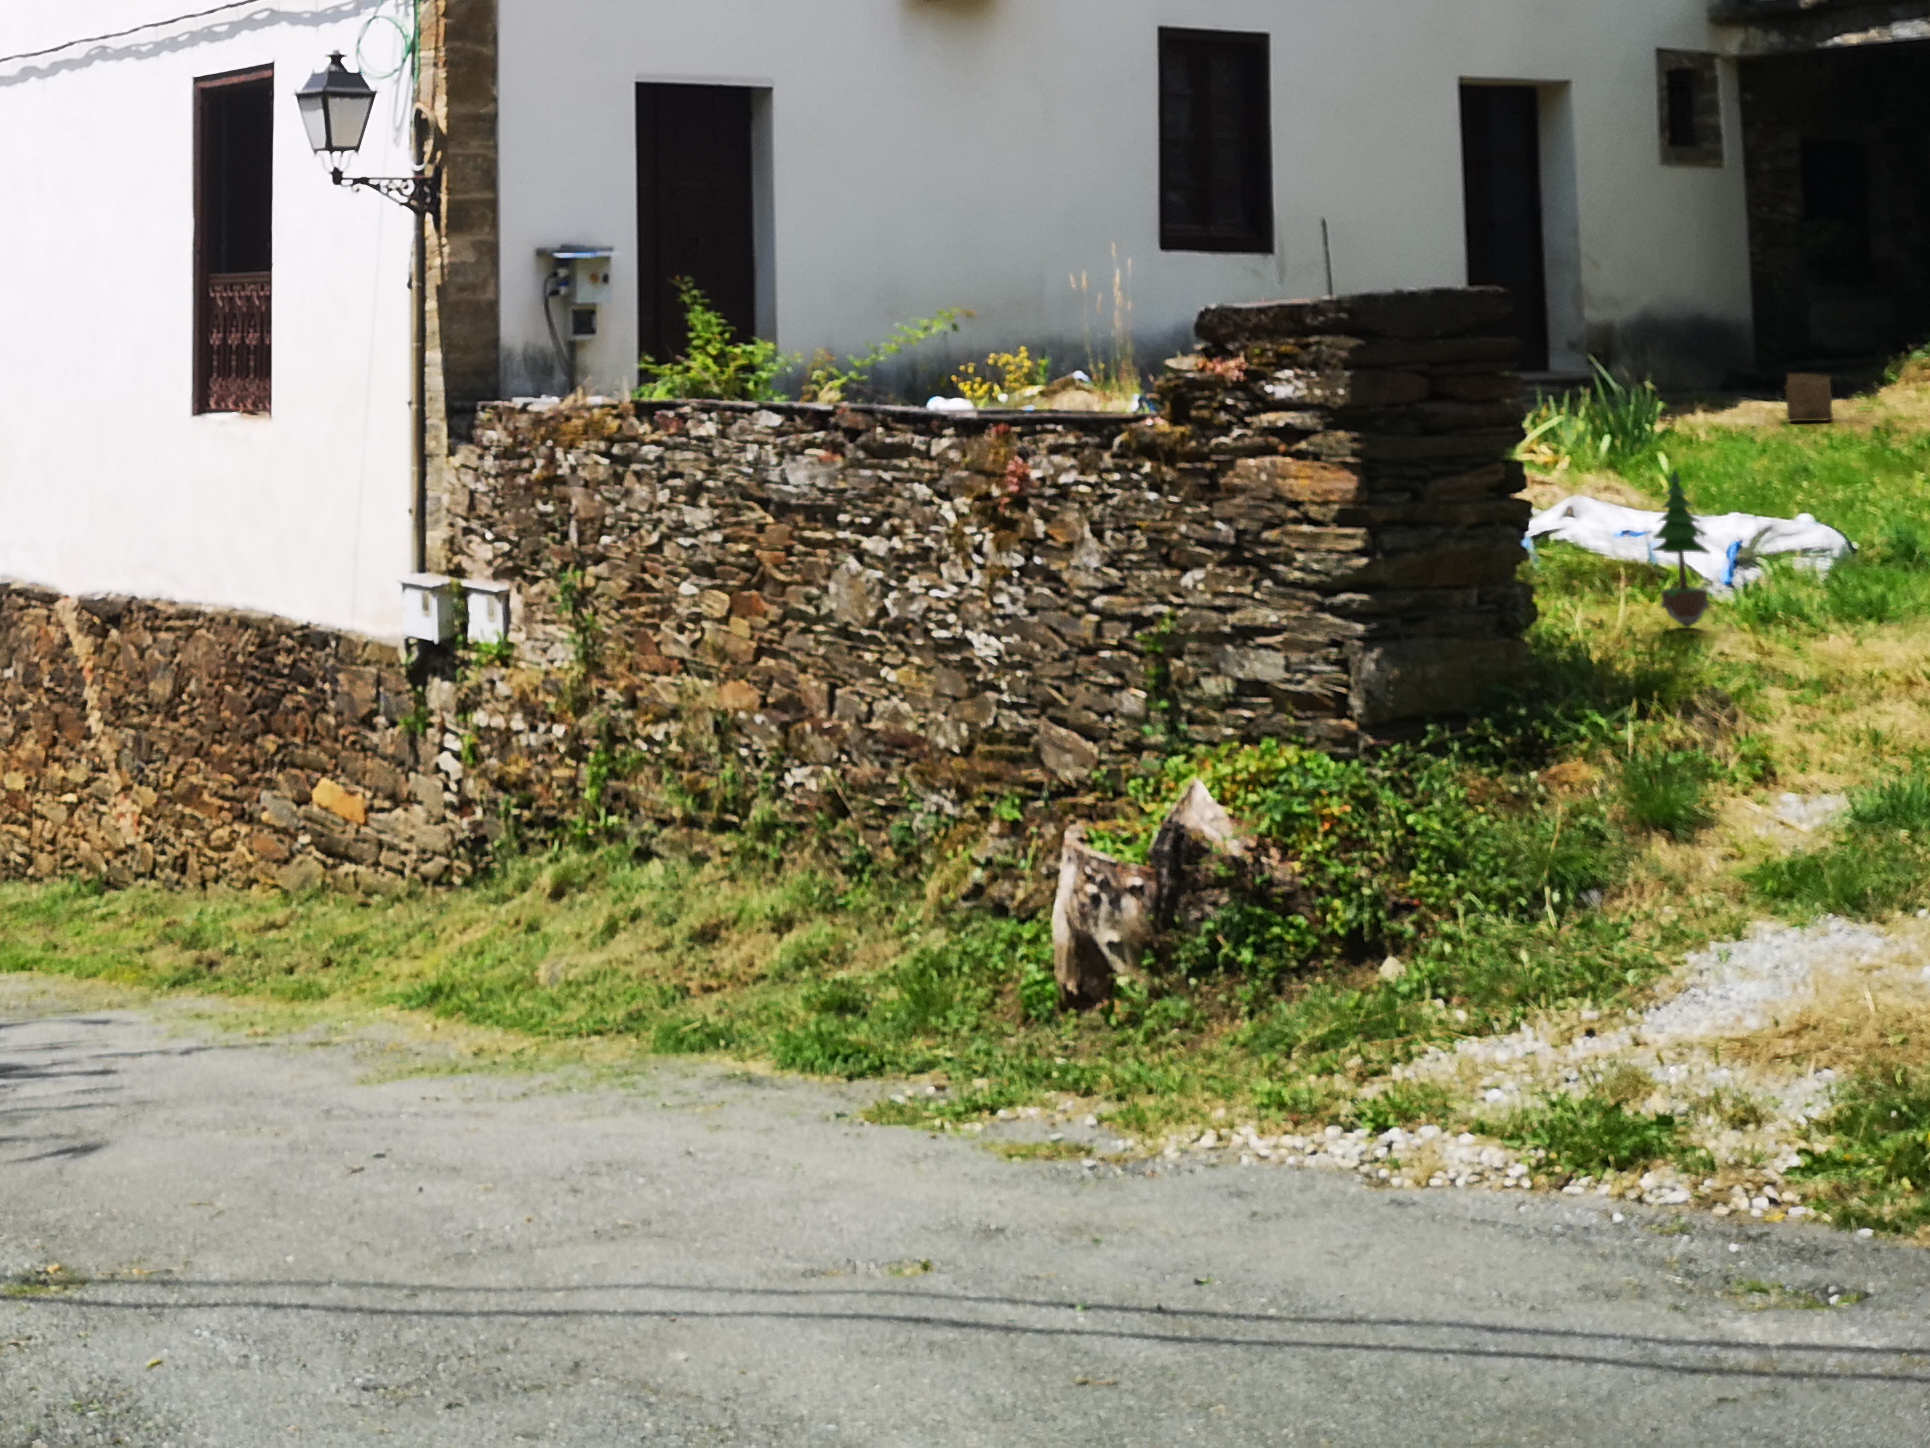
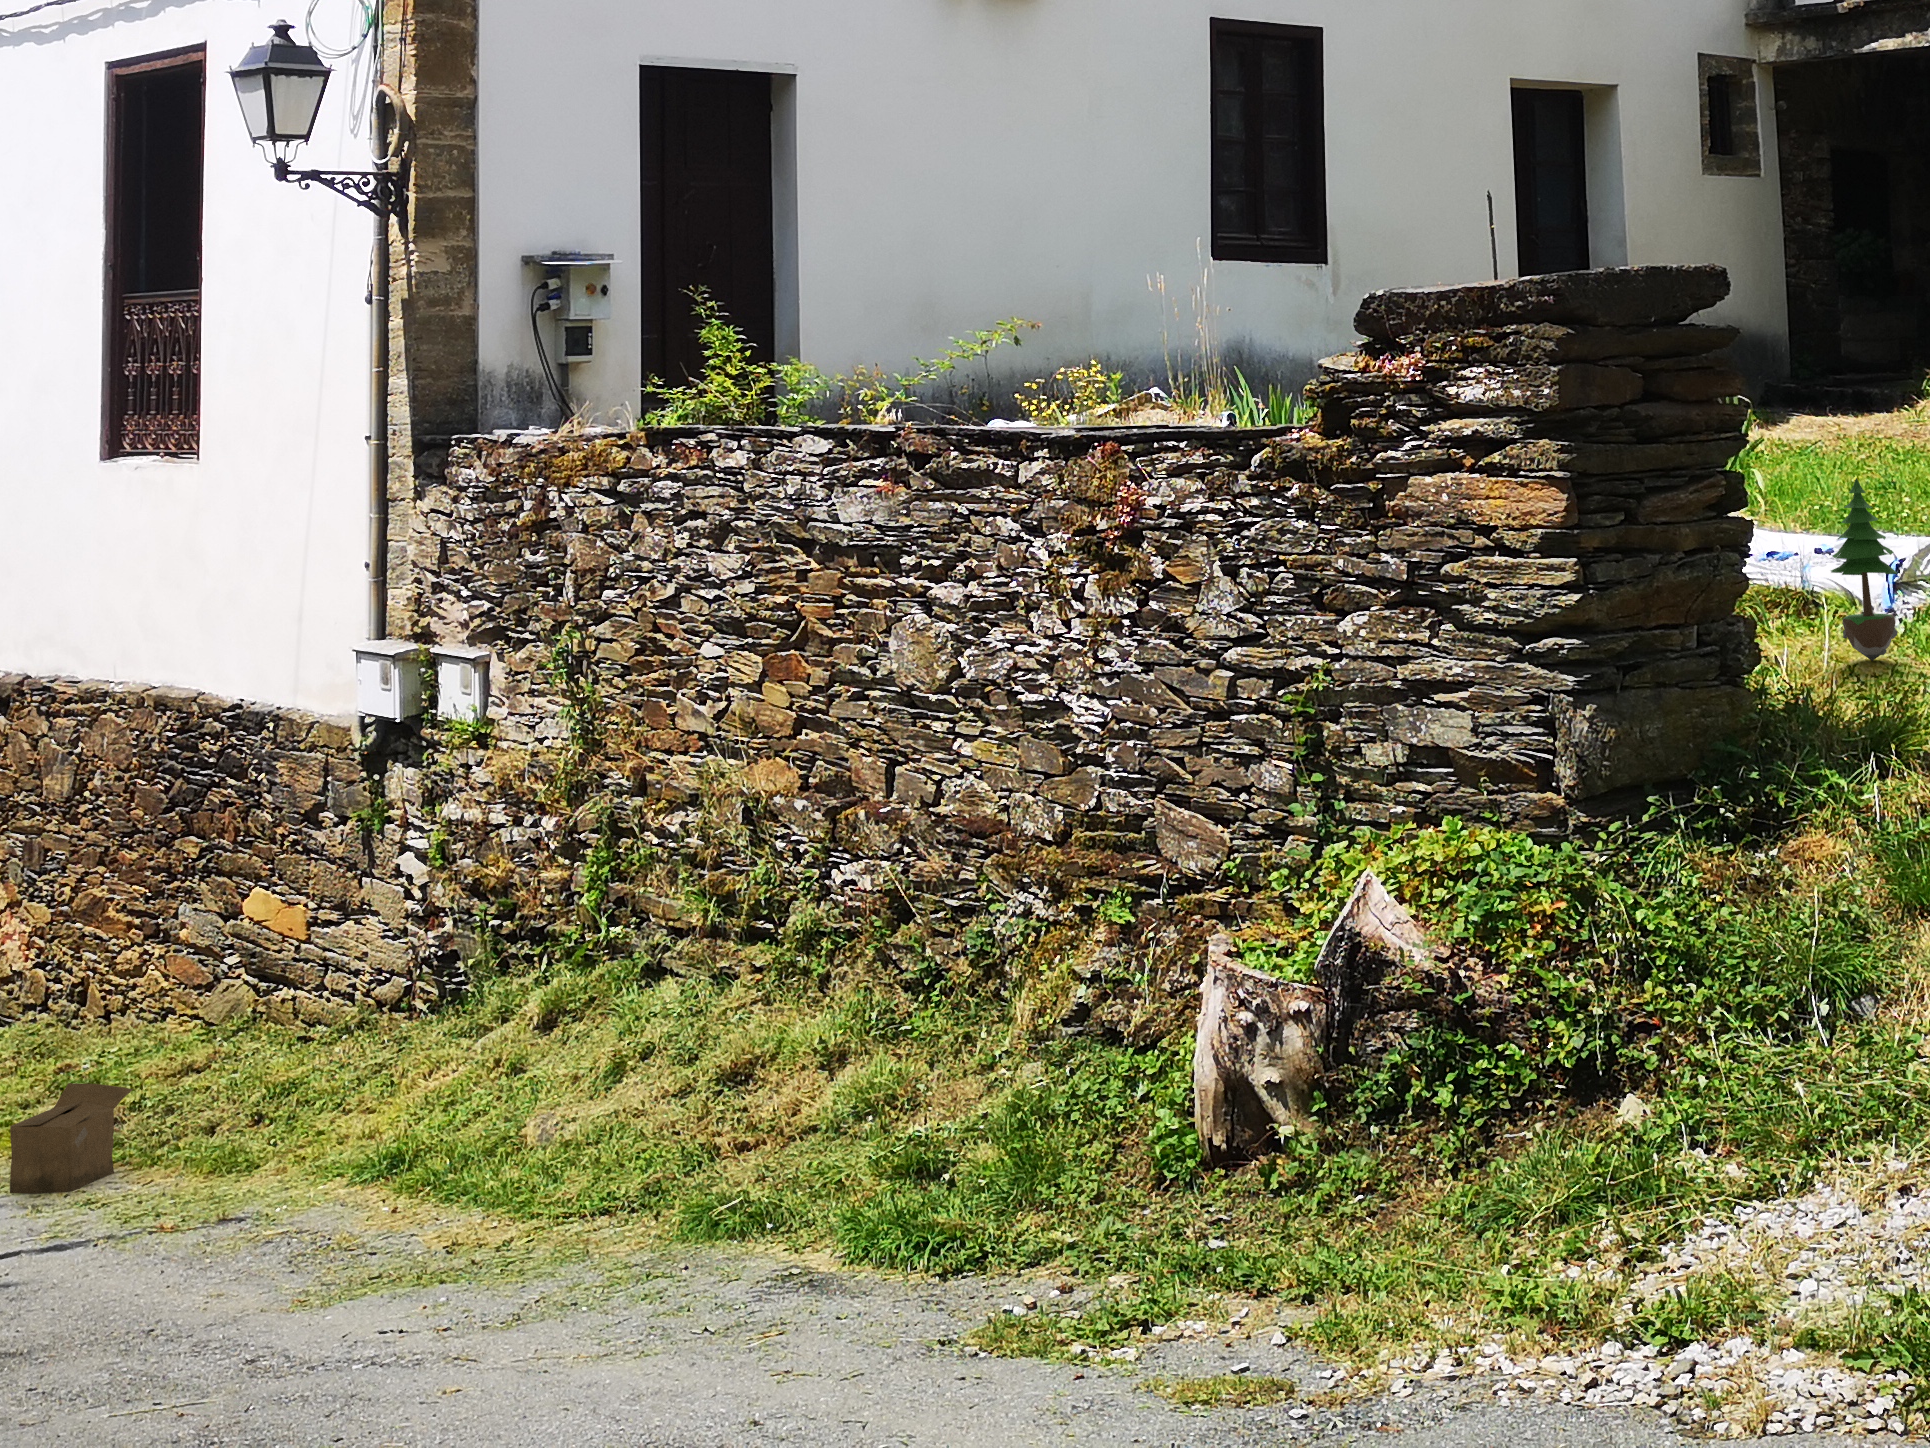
cardboard box: present [1786,374,1833,422] -> present [10,1083,133,1194]

